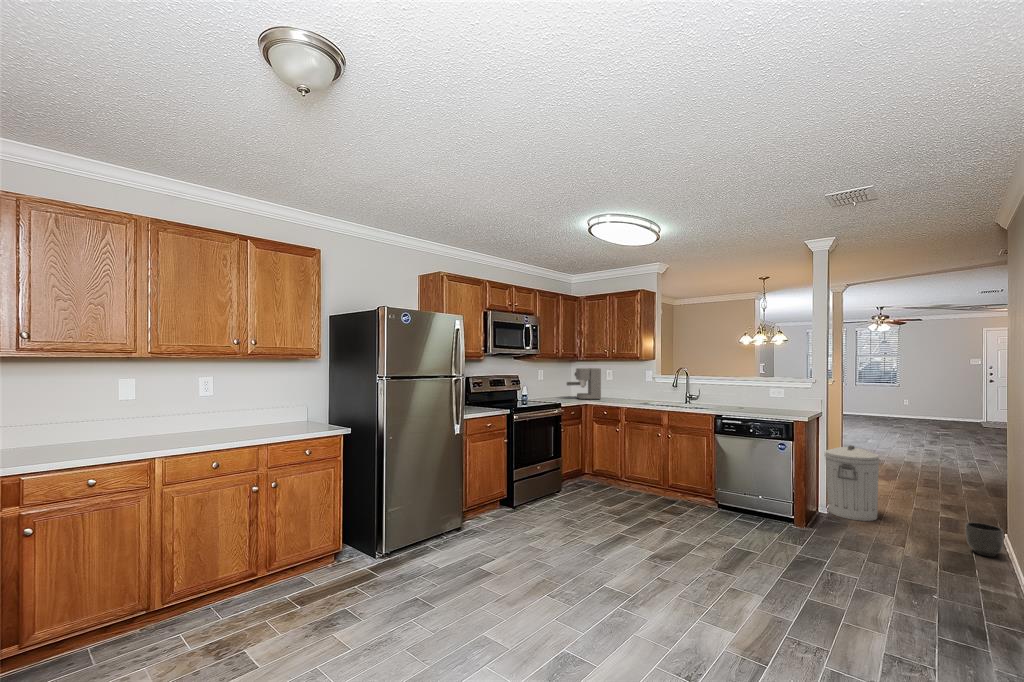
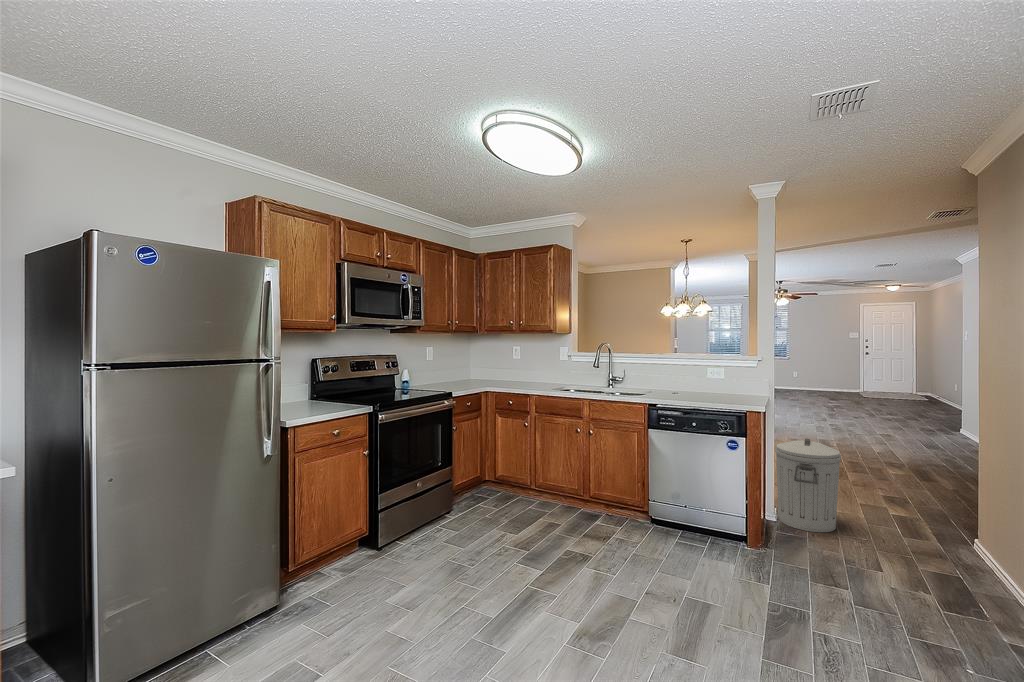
coffee maker: present [567,368,601,399] -> none [461,345,505,386]
planter: present [965,522,1004,557] -> none [957,538,1005,583]

